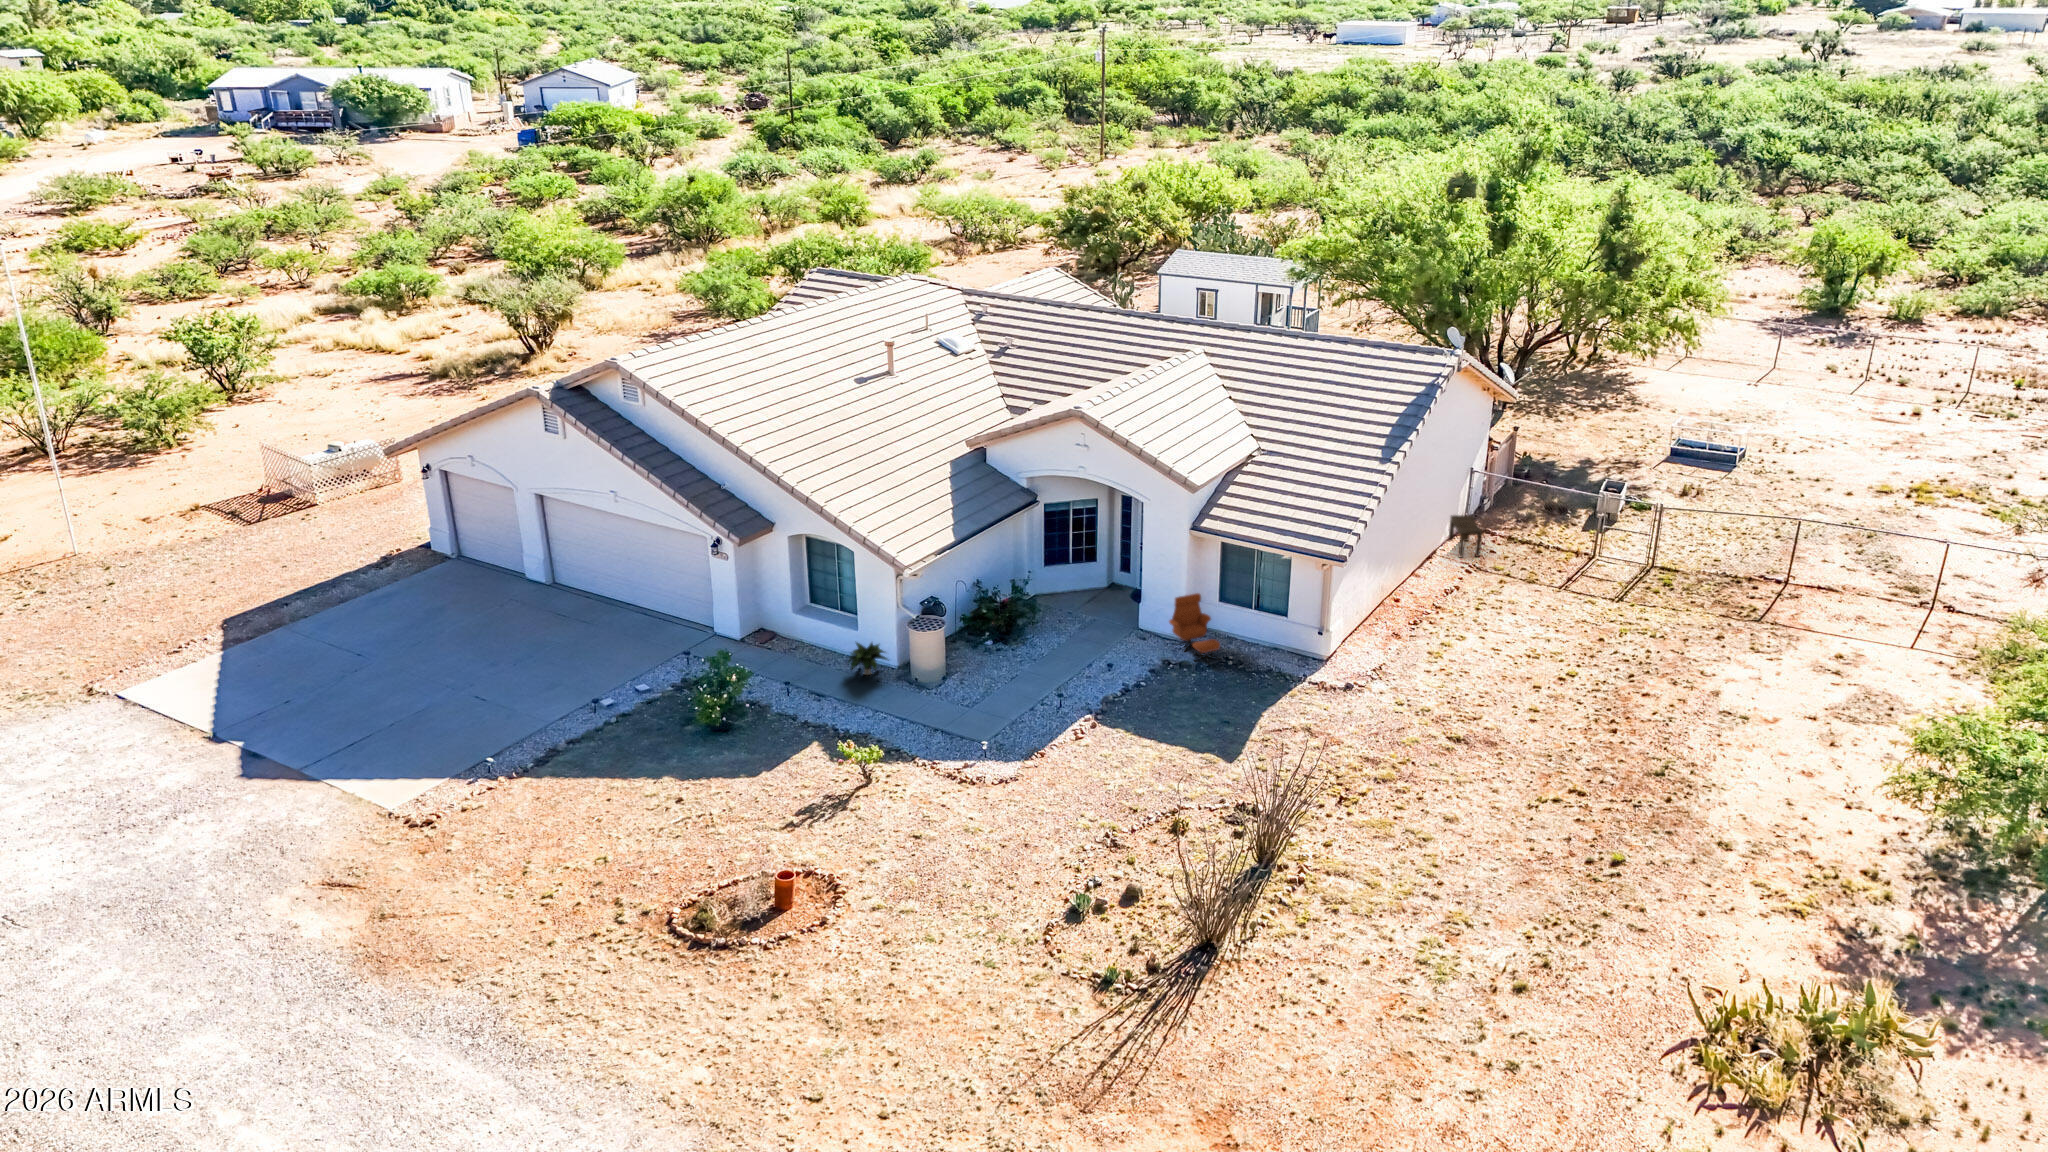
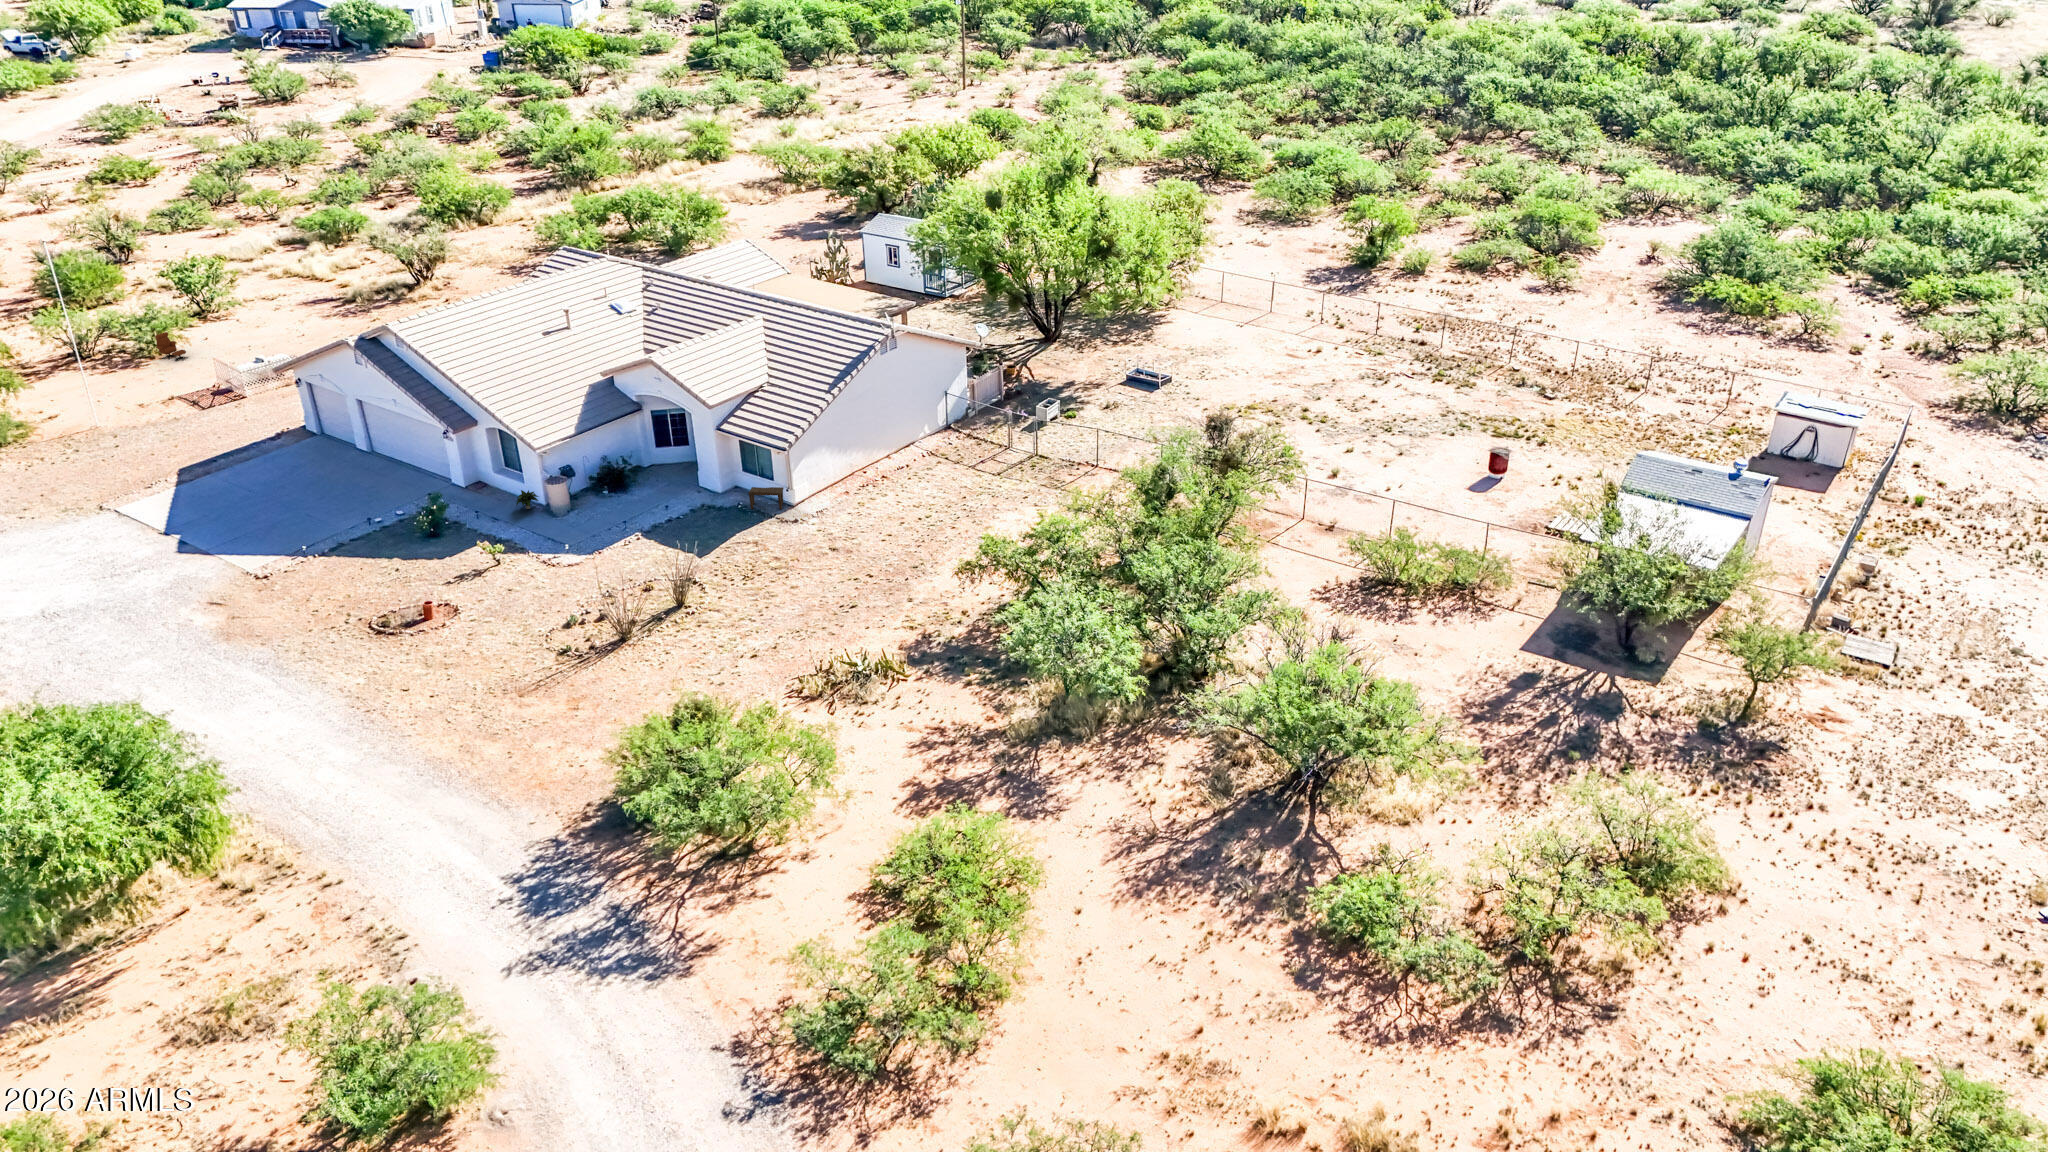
bench: present [1449,515,1483,557] -> present [748,487,784,509]
lounge chair: present [1169,593,1220,663] -> present [155,332,187,361]

